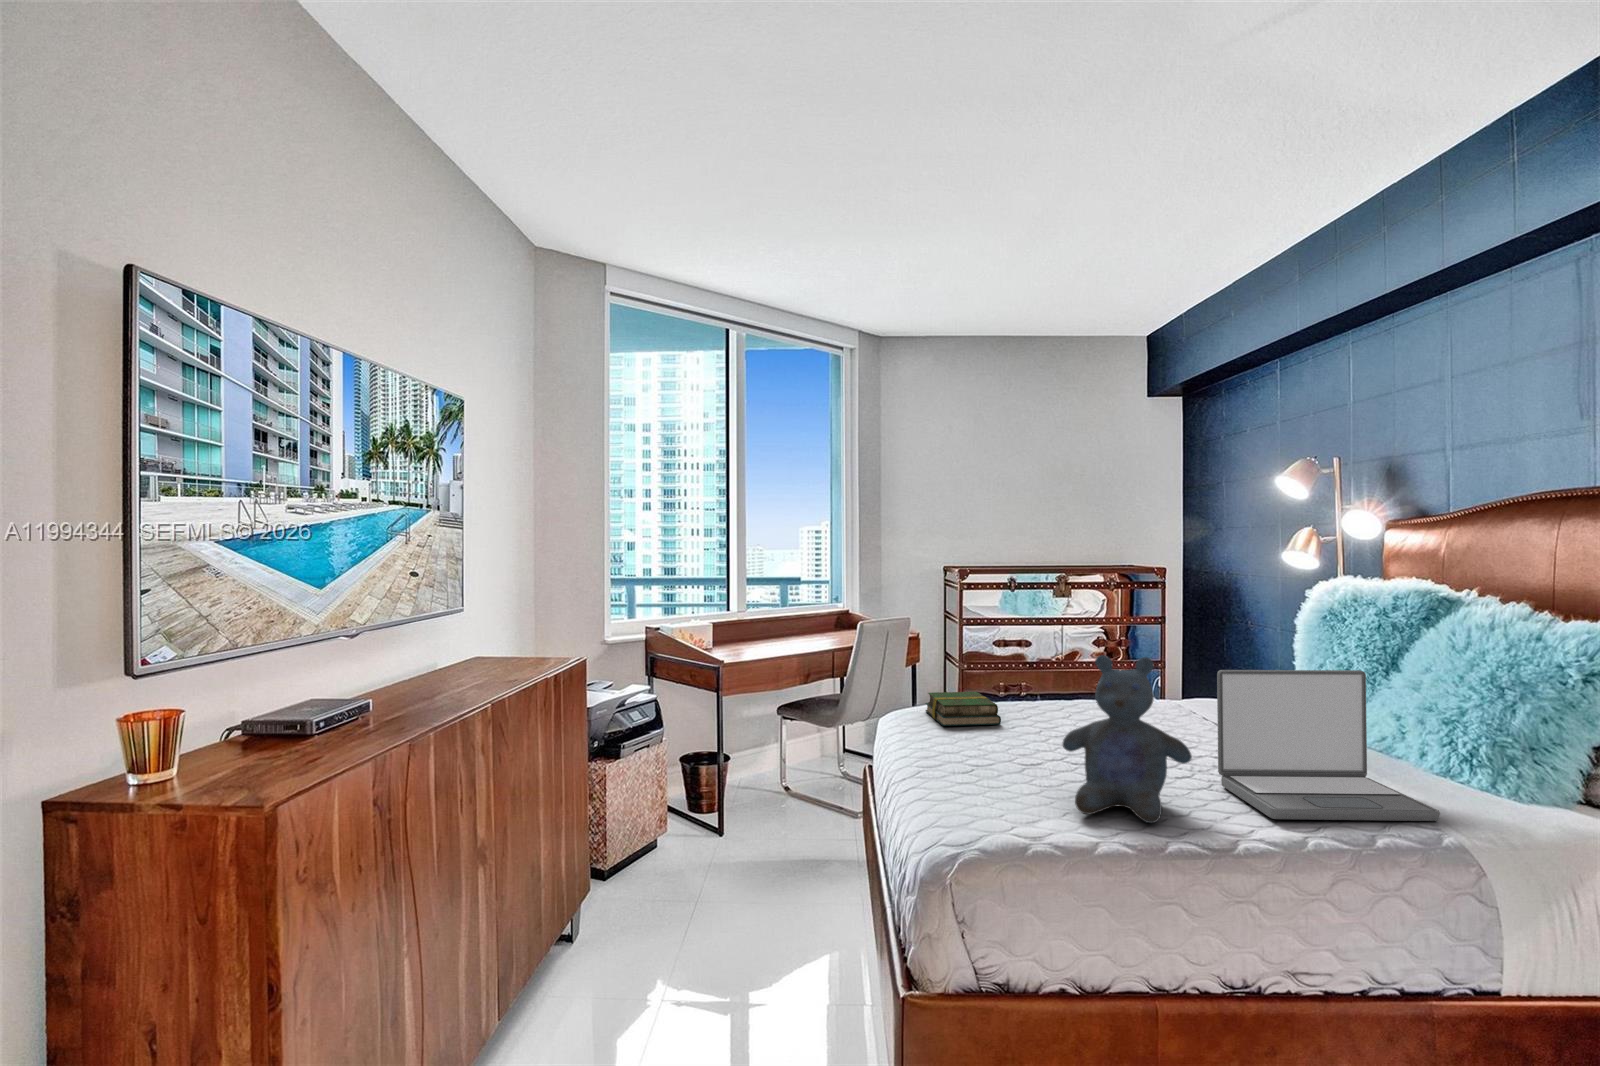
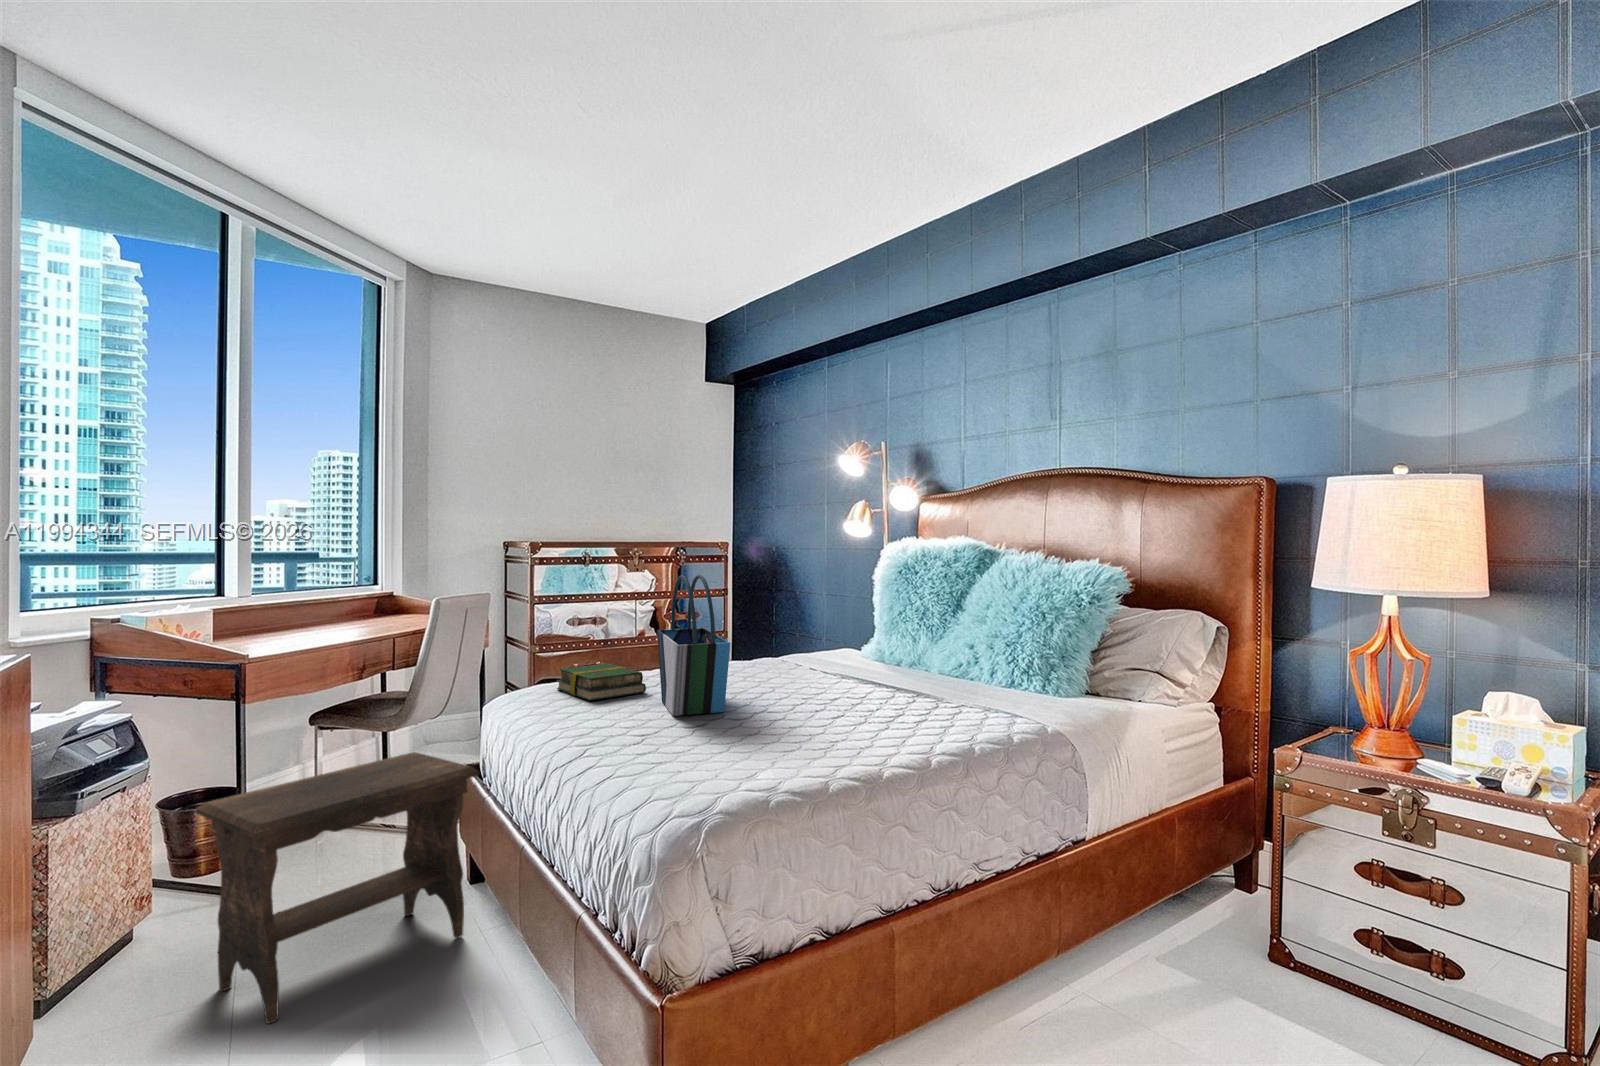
tote bag: none [1003,613,1059,755] -> present [657,575,731,716]
stuffed bear: present [1063,655,1192,823] -> none [758,605,871,757]
laptop: present [1217,670,1440,821] -> none [871,608,1032,735]
footstool: none [646,751,844,945] -> present [196,752,479,1024]

